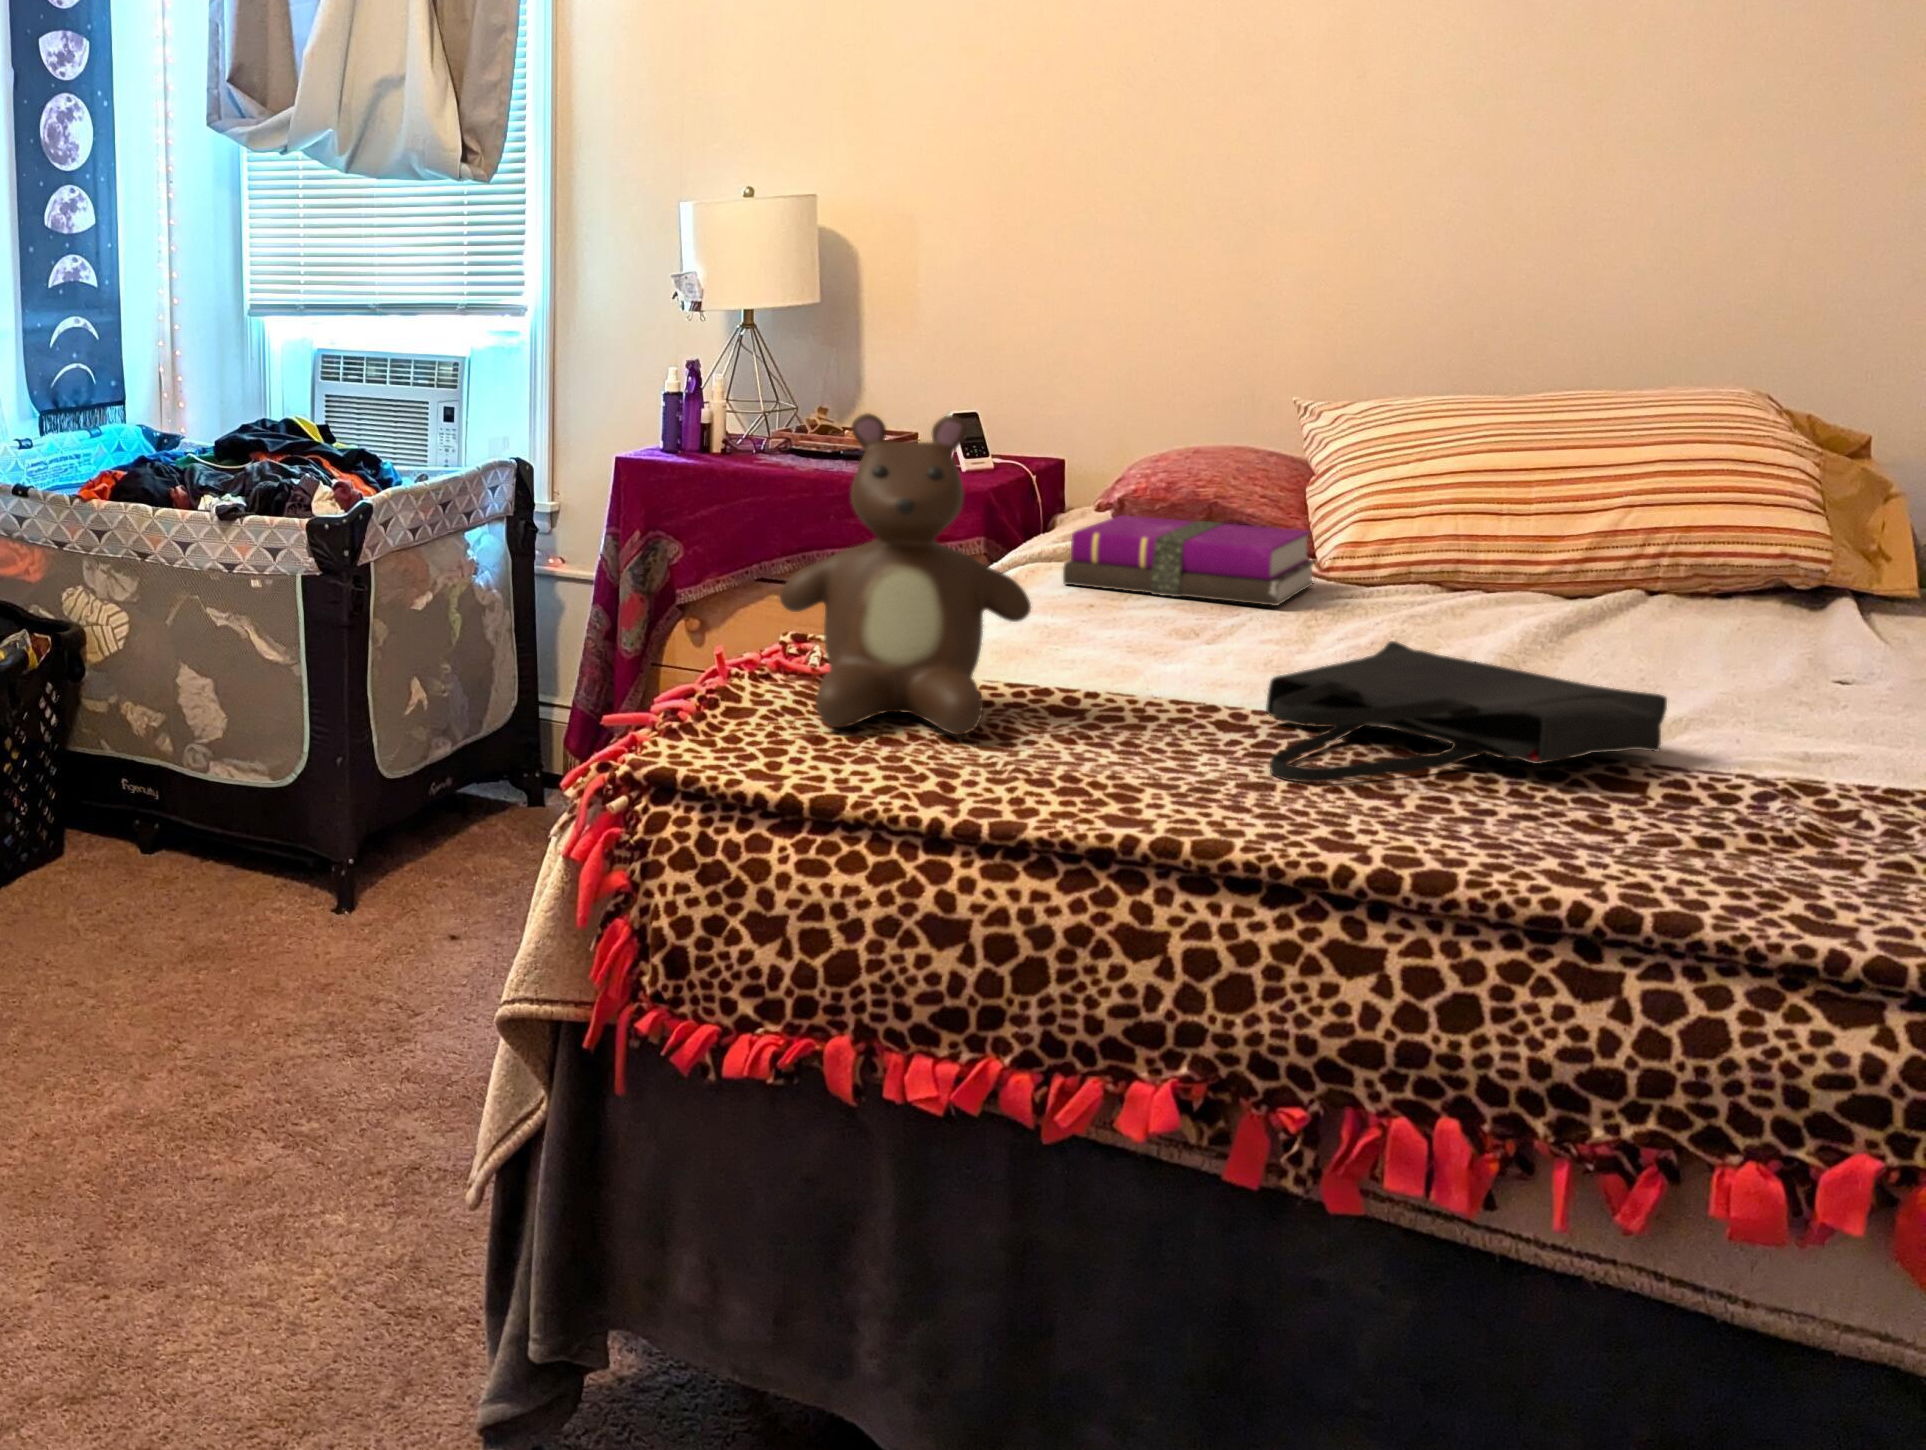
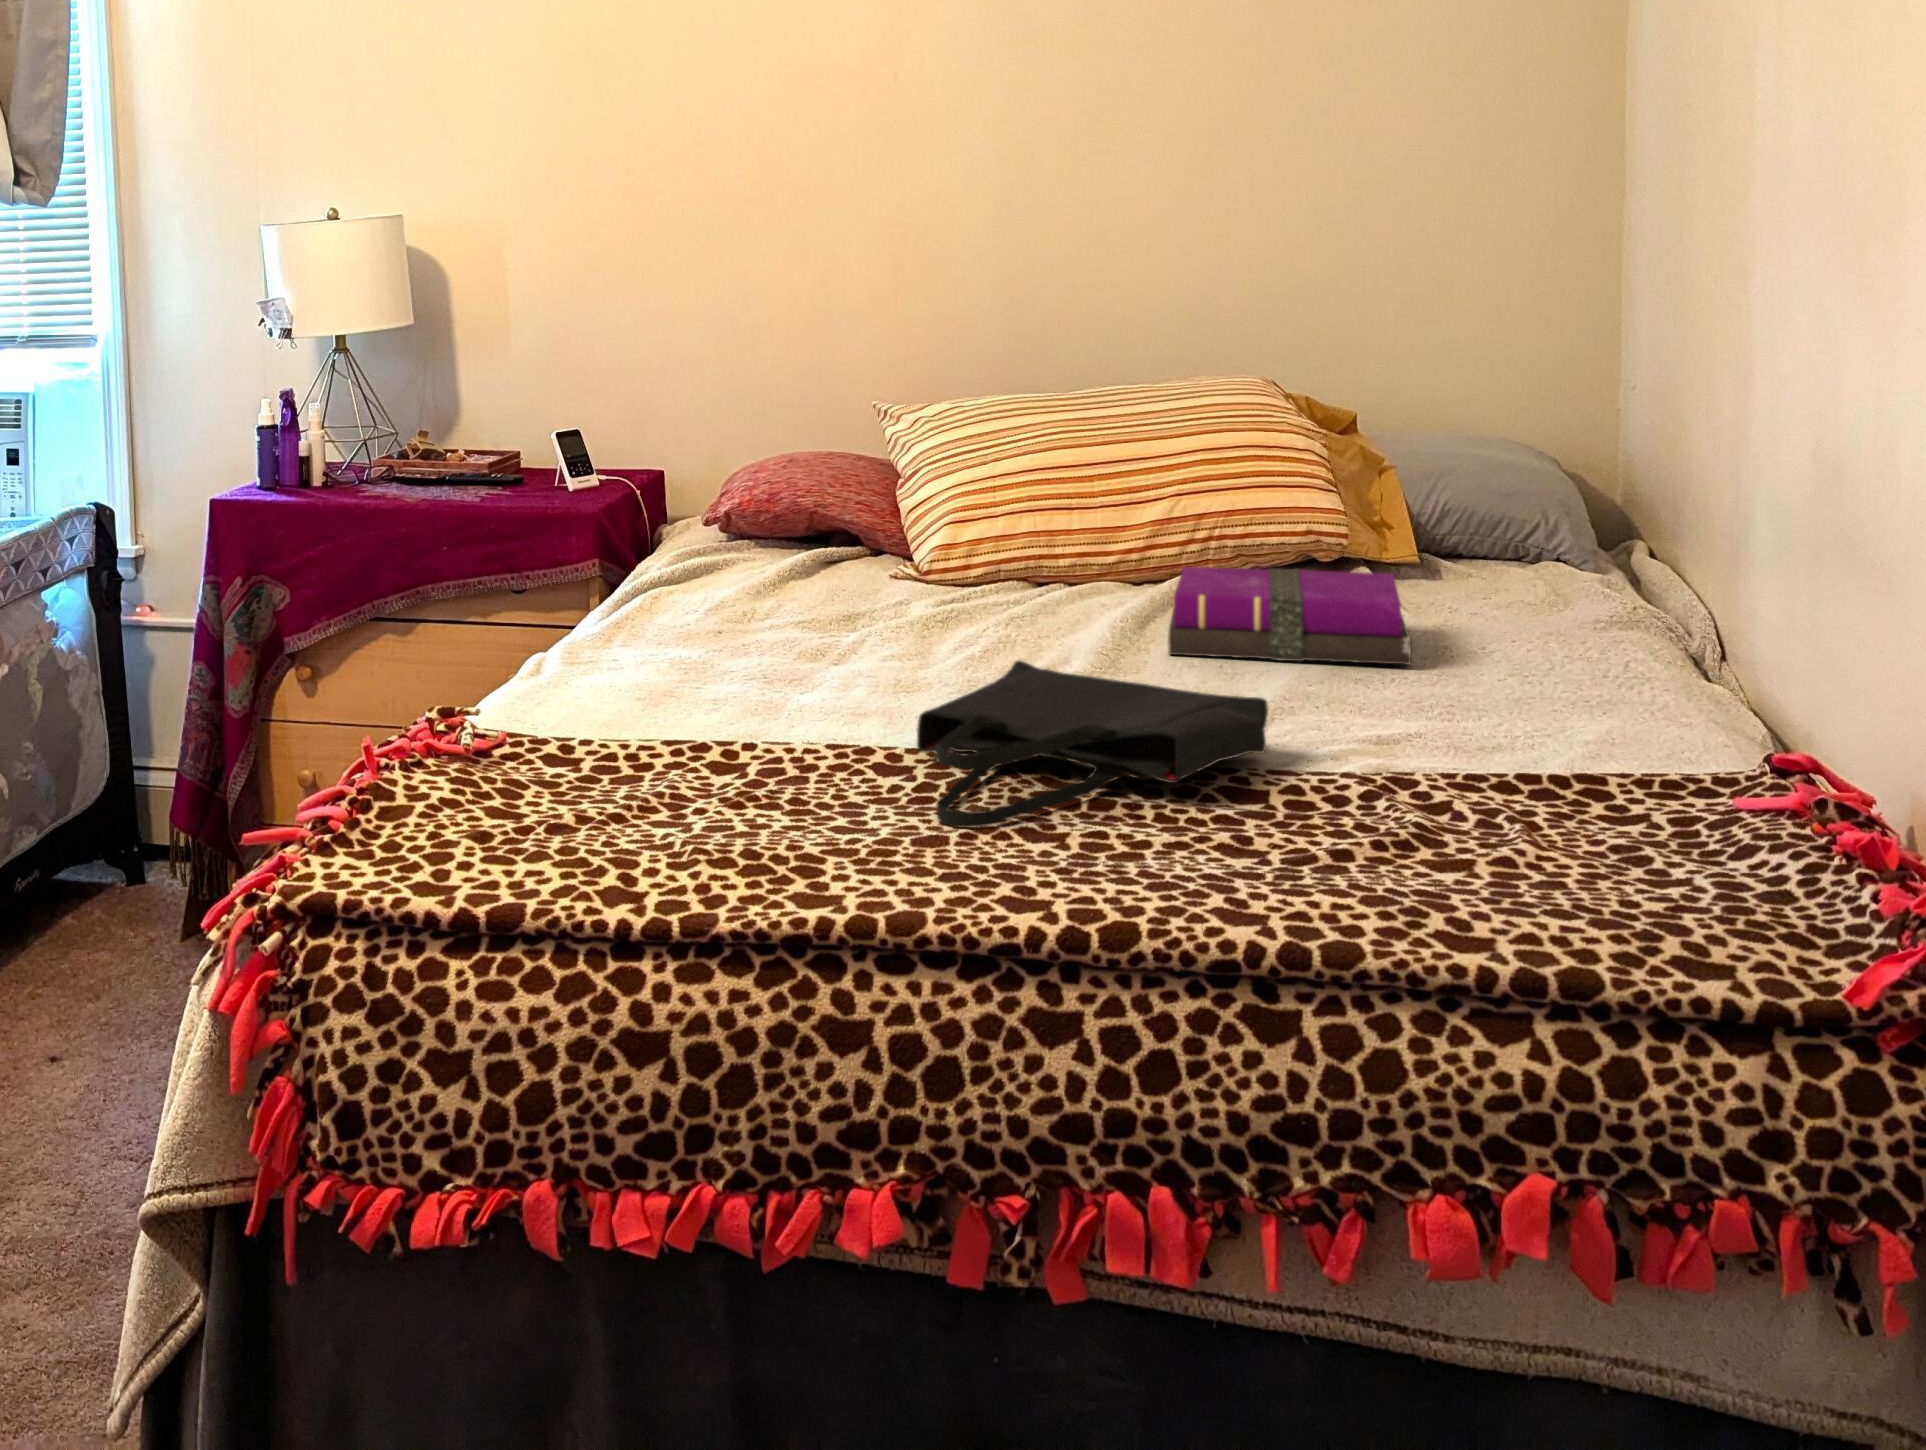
teddy bear: present [780,413,1031,734] -> none [426,467,688,817]
notebook: present [1063,515,1315,606] -> present [1168,567,1411,665]

